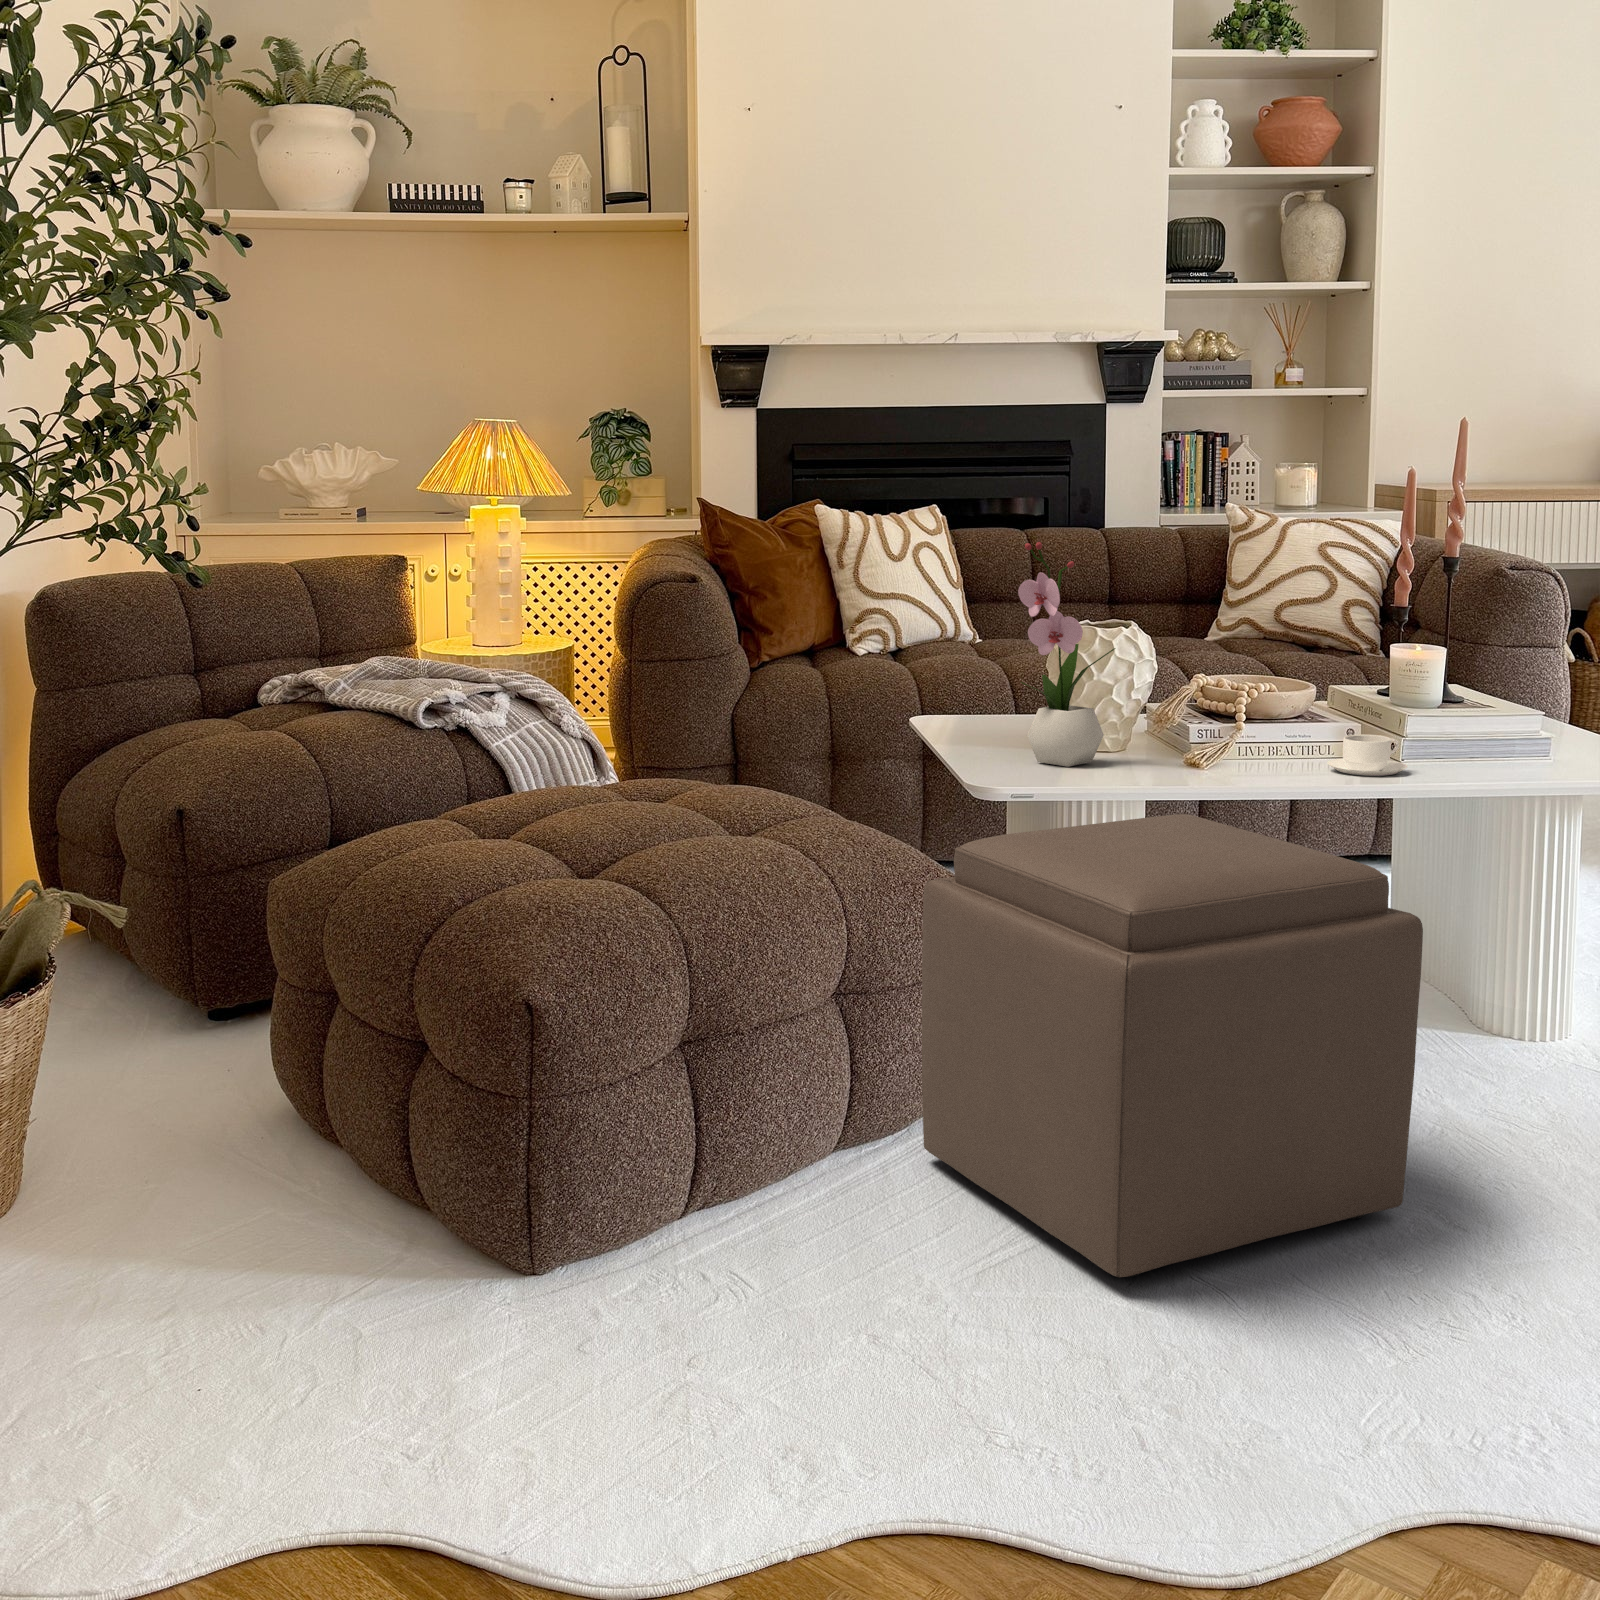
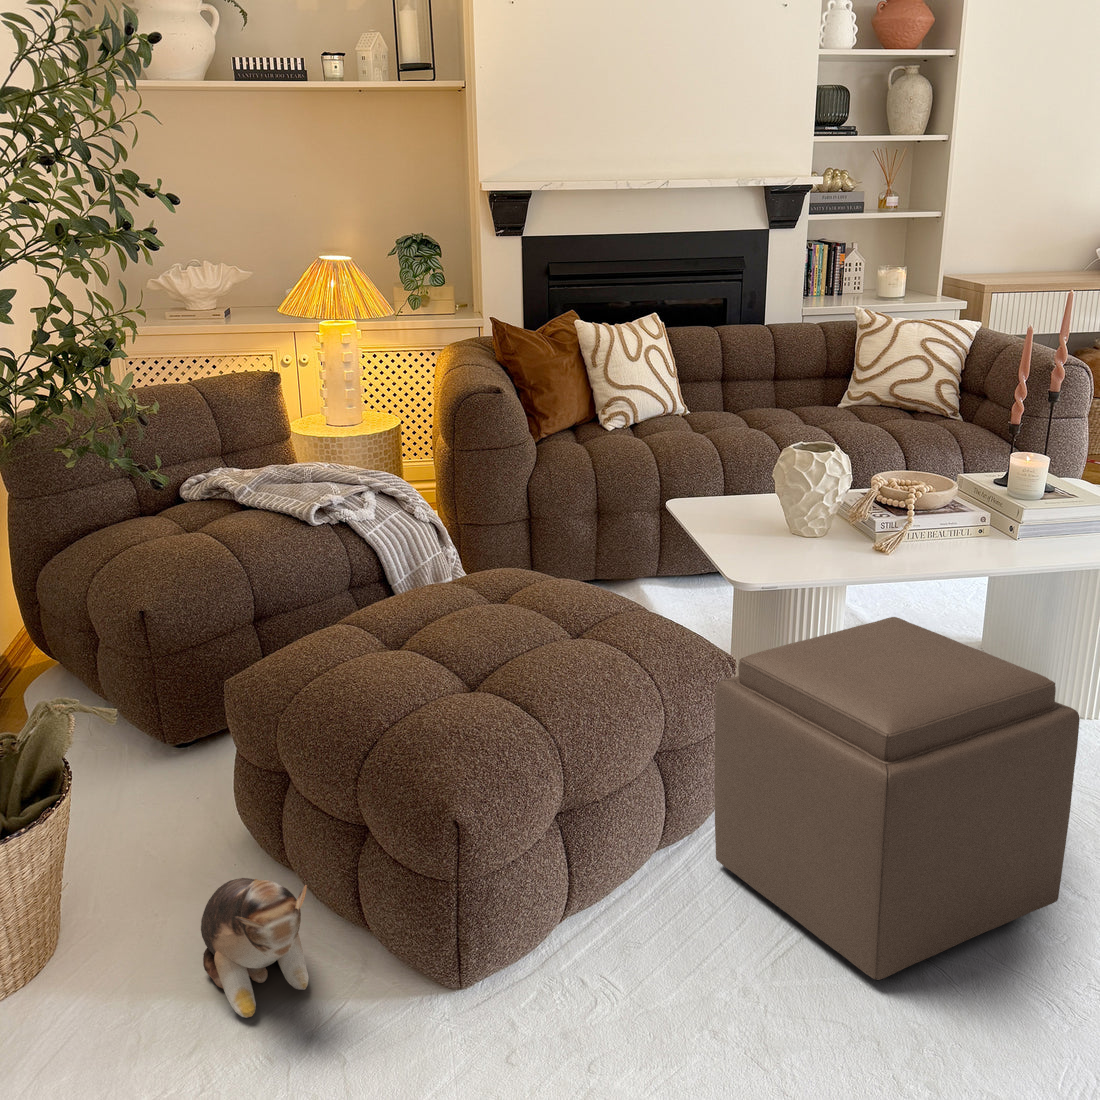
flower arrangement: present [1018,542,1116,767] -> none [757,401,825,560]
coffee cup: present [1327,734,1408,776] -> none [975,530,1033,563]
plush toy: none [178,1085,321,1291] -> present [201,878,309,1018]

